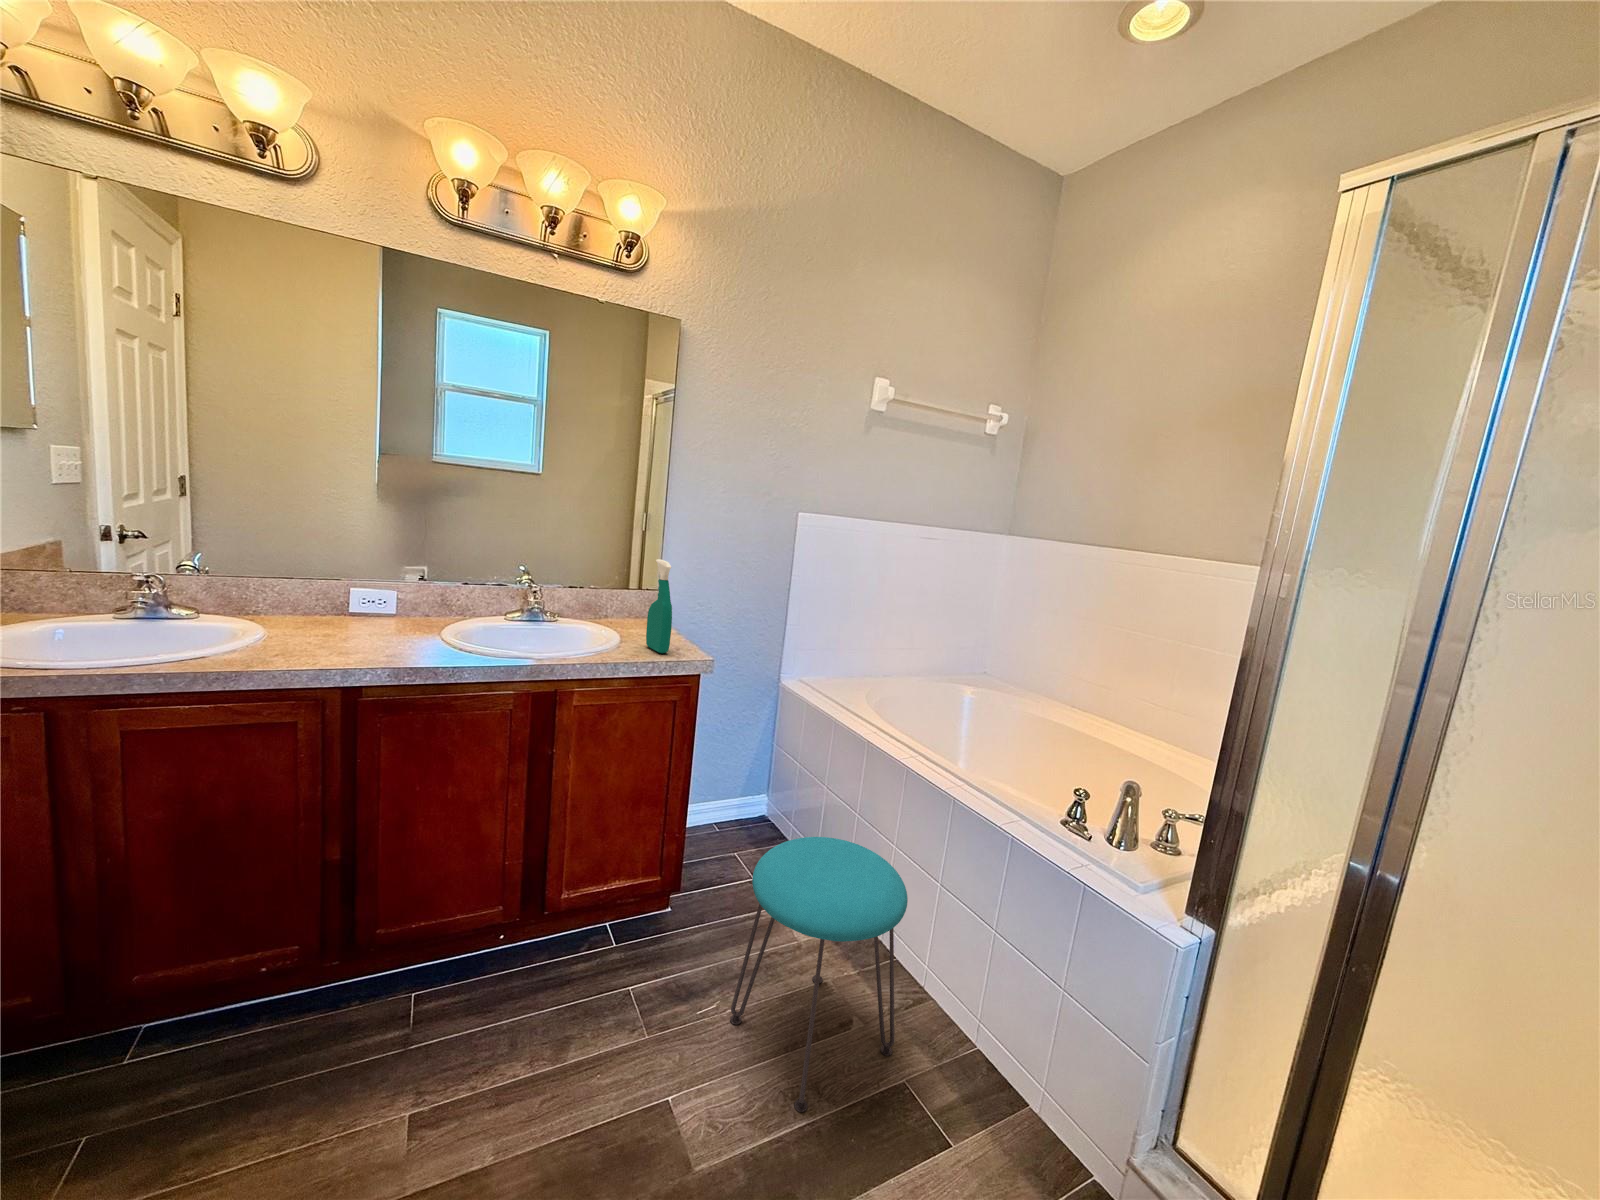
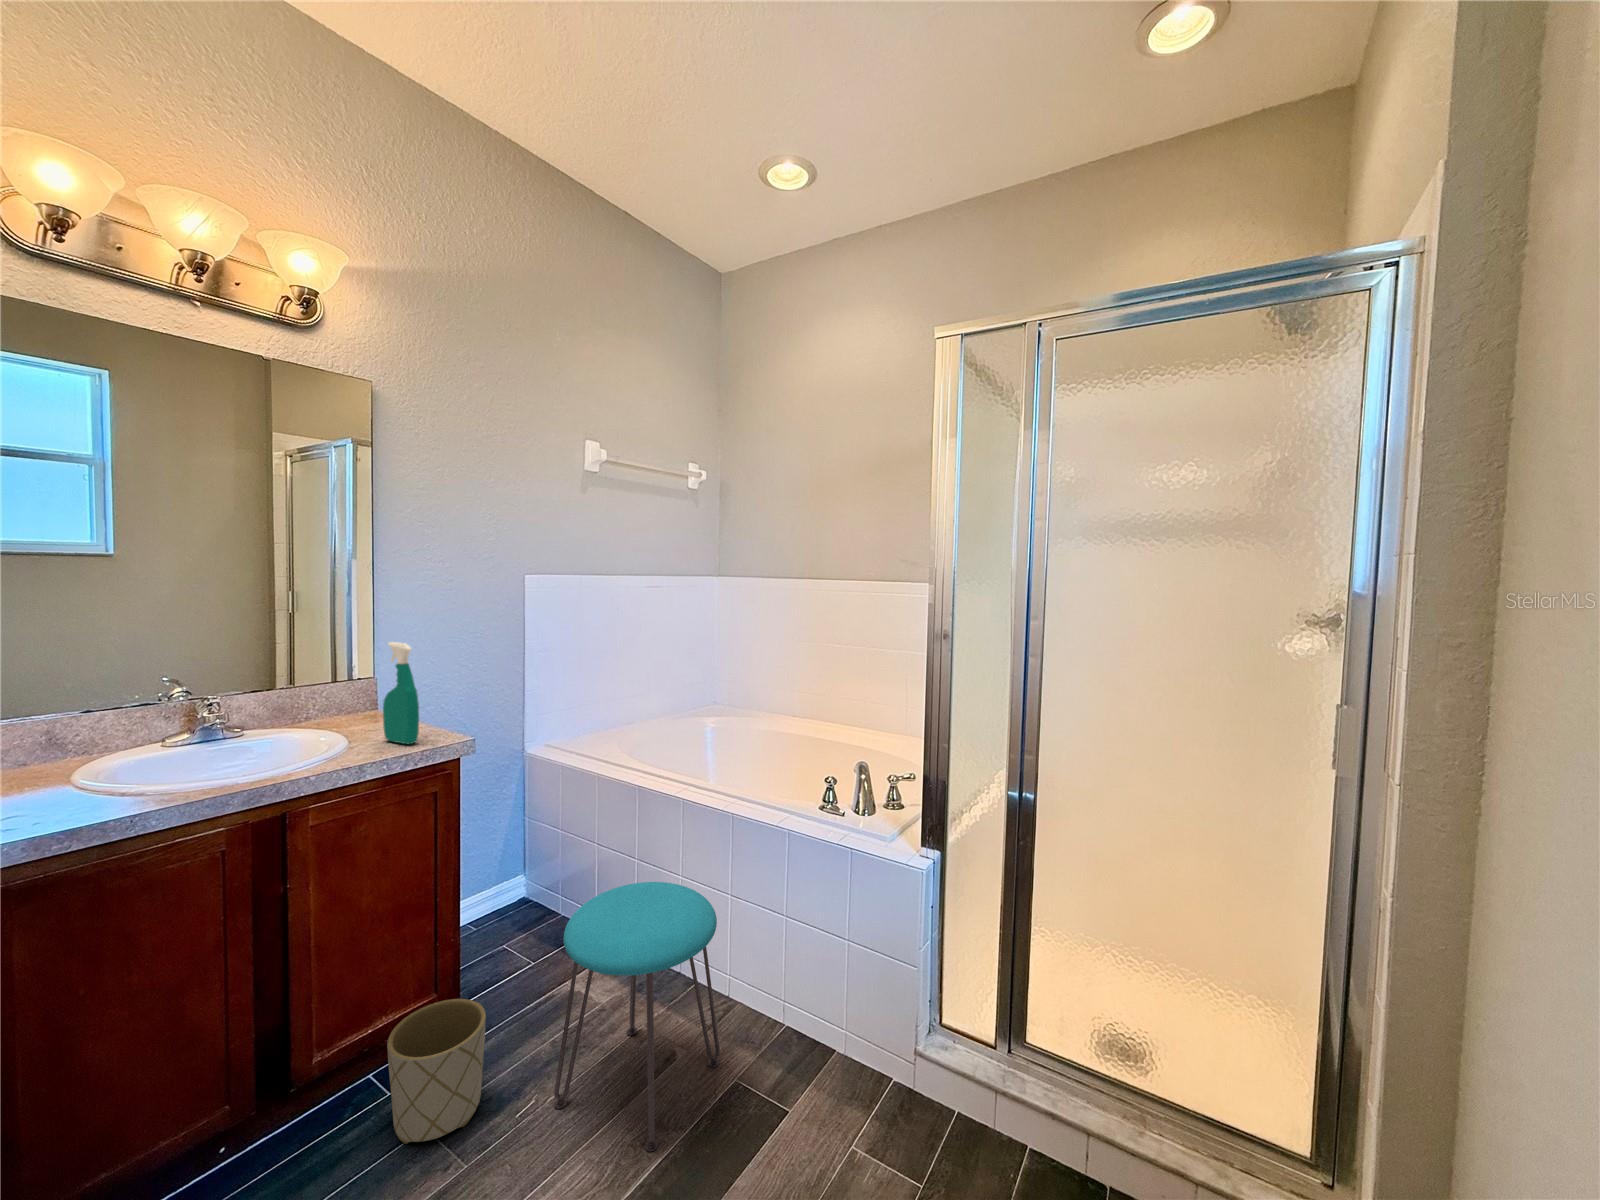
planter: none [609,884,688,1001] -> present [387,999,486,1144]

